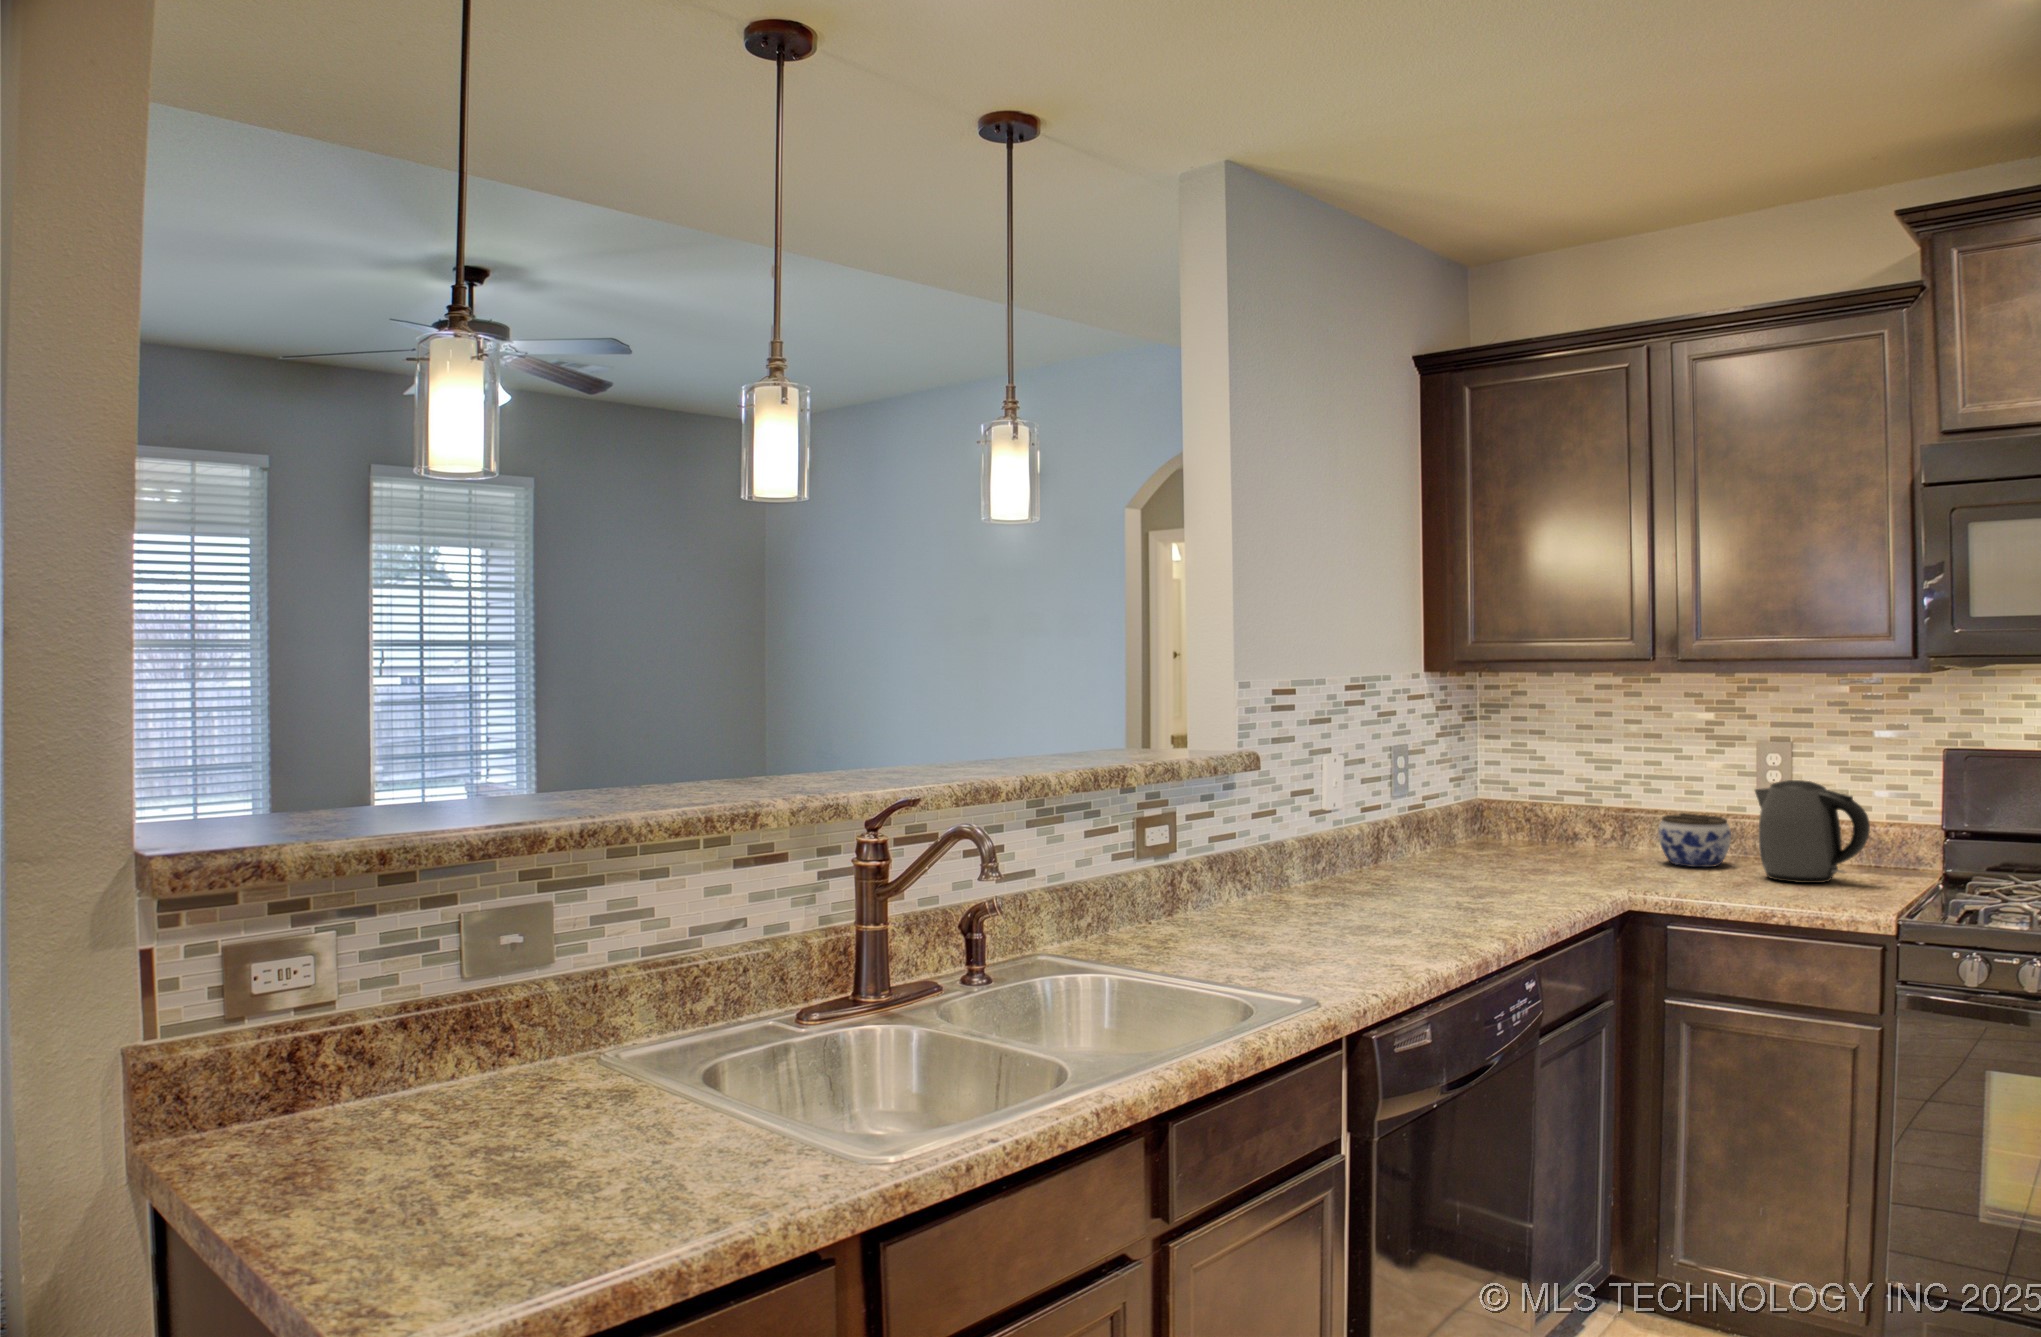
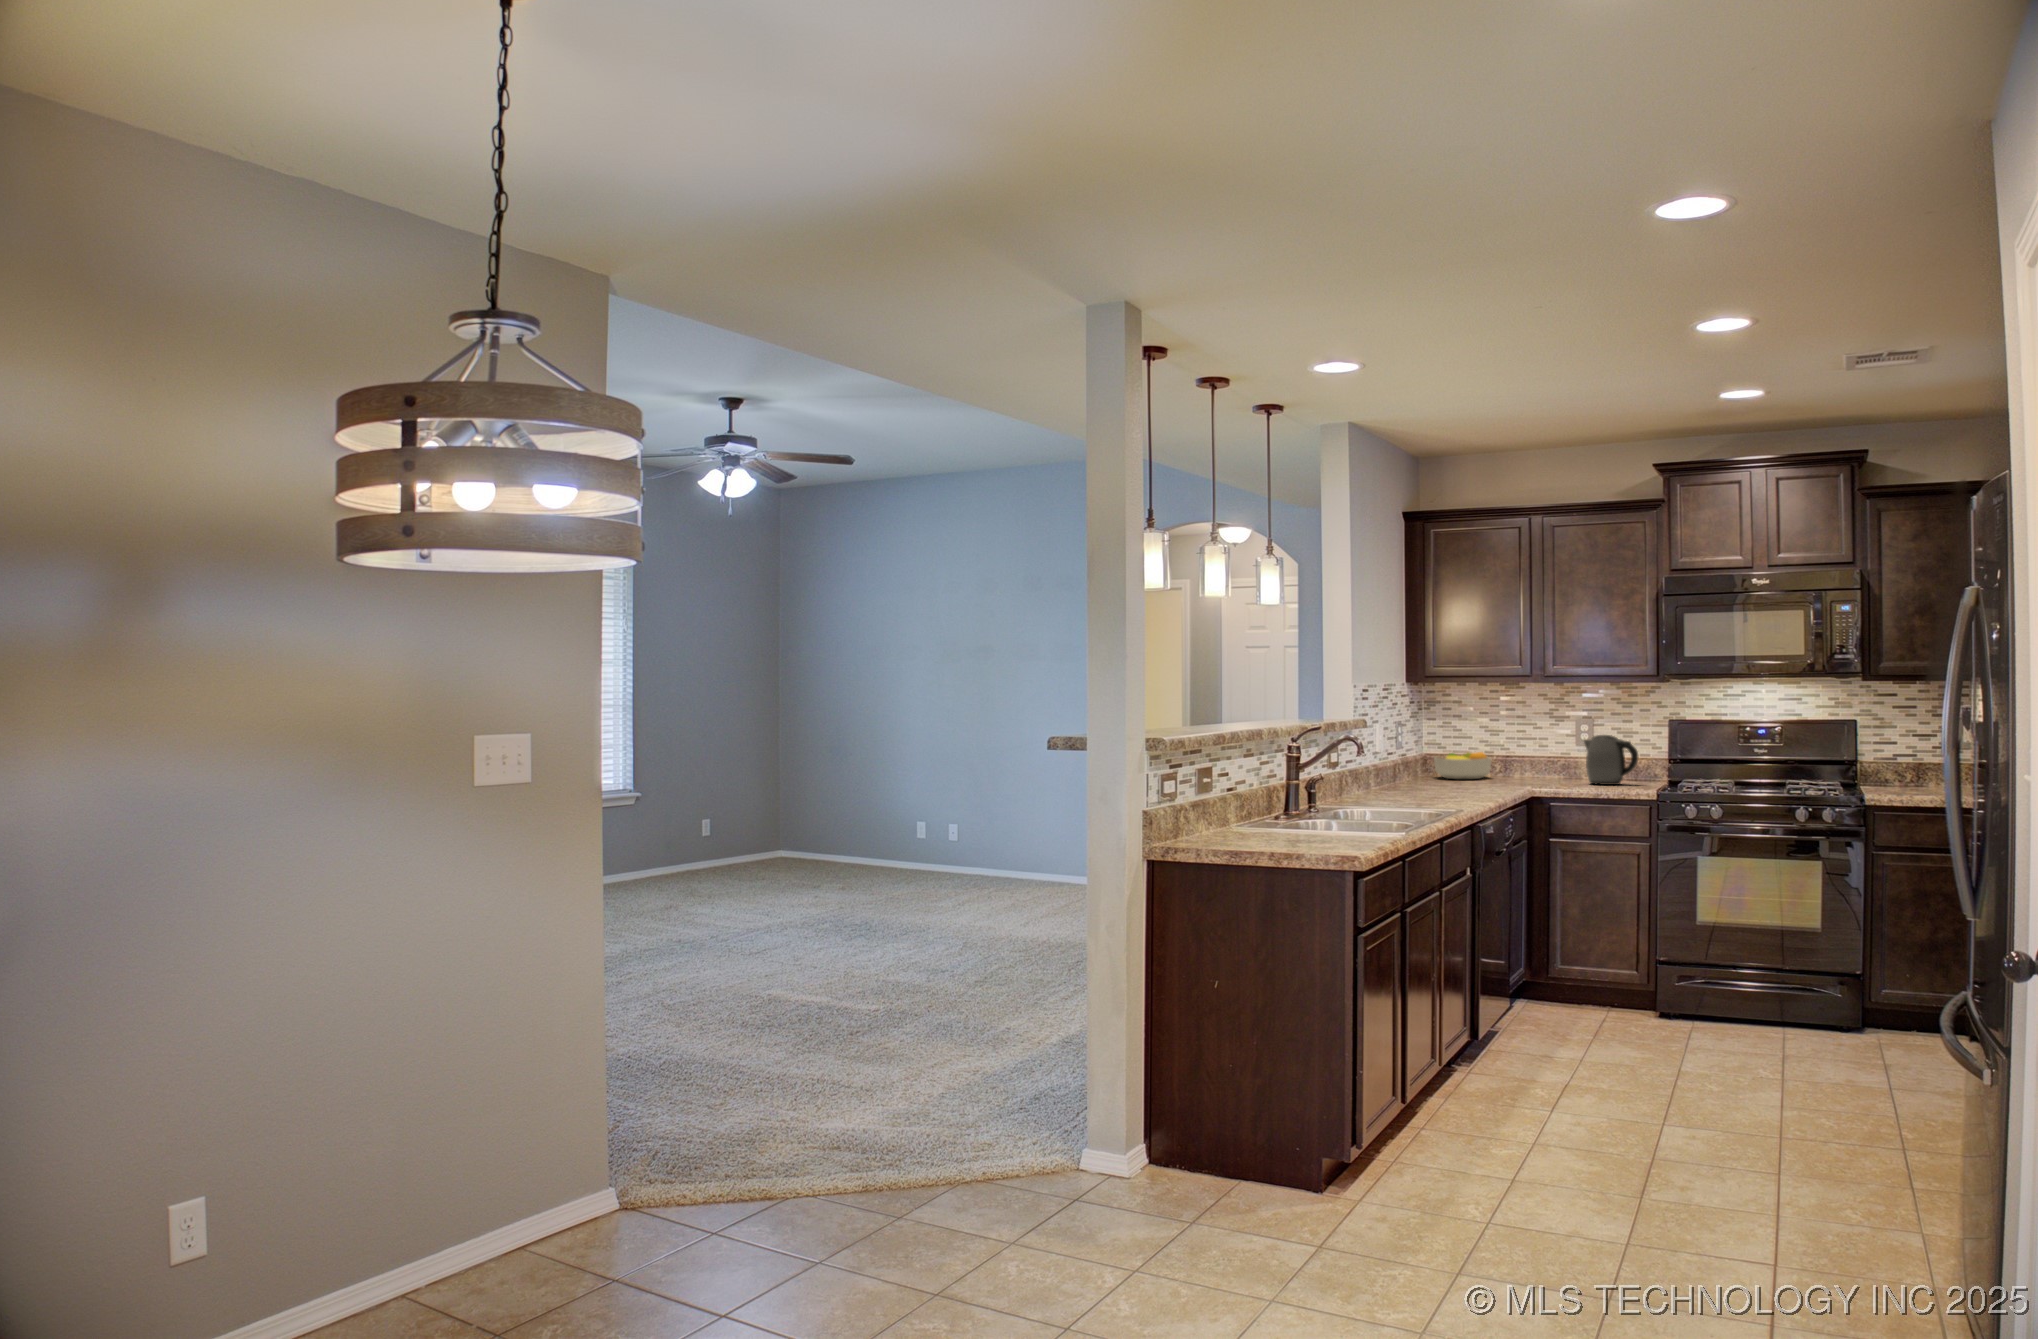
fruit bowl: none [1486,789,1592,852] -> present [1434,752,1491,779]
jar: present [1658,813,1731,867] -> none [1532,756,1569,782]

